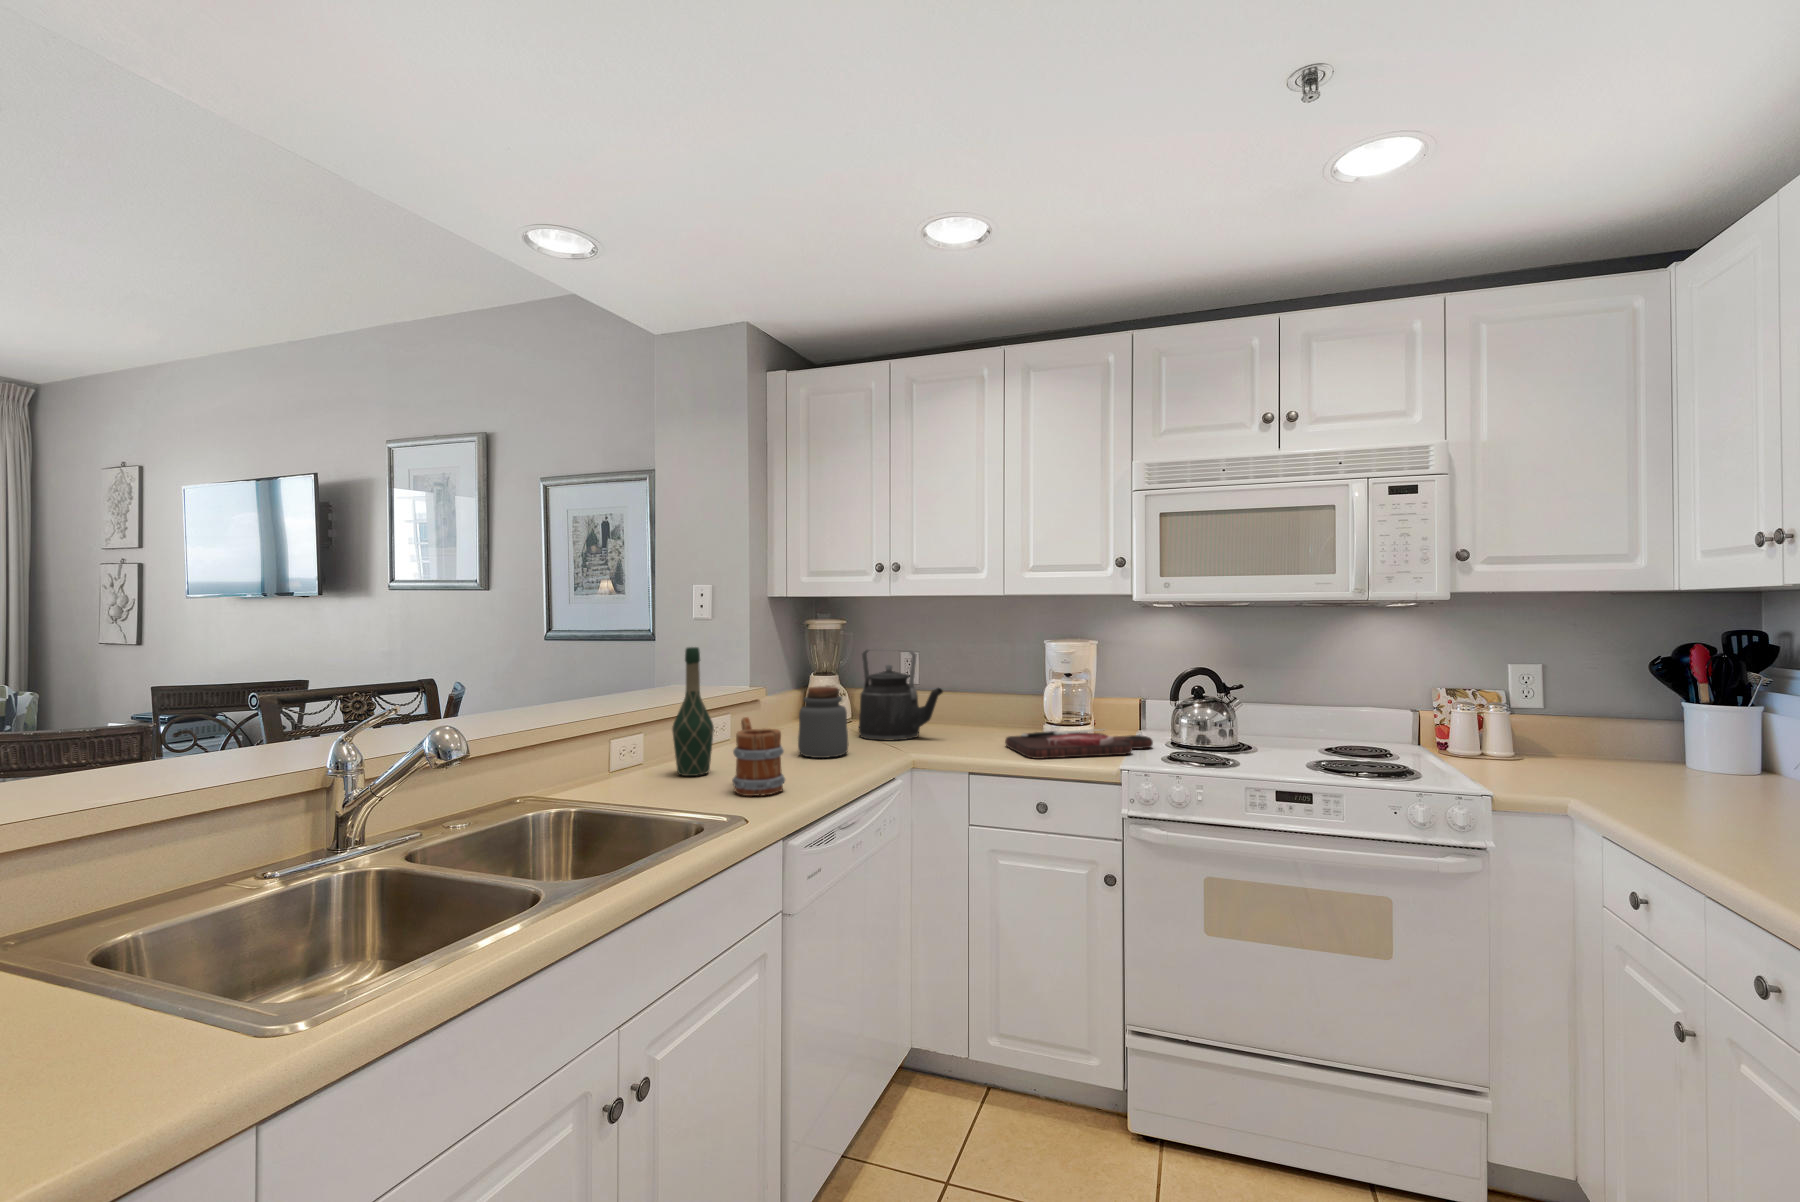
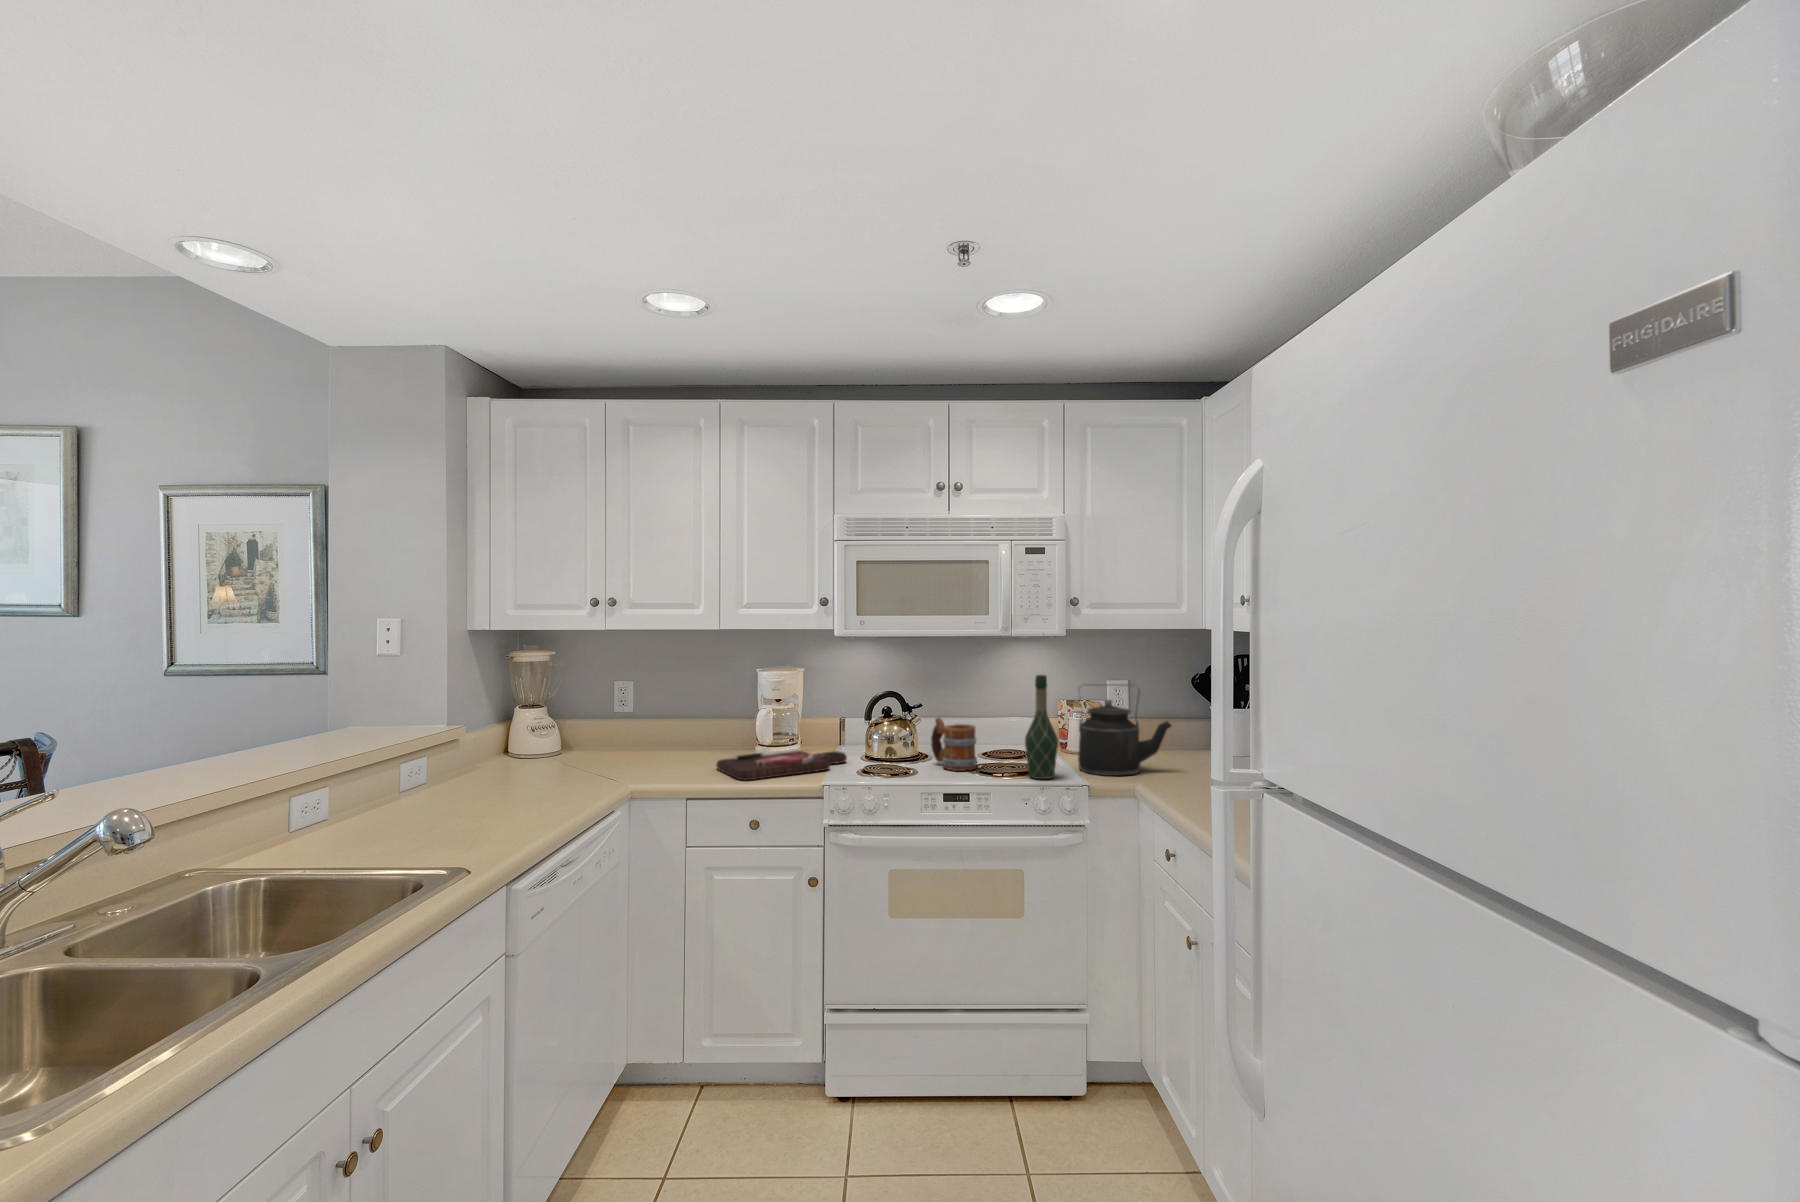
wine bottle: present [672,647,714,776] -> present [1025,675,1058,779]
kettle: present [859,649,943,740] -> present [1078,684,1171,776]
jar: present [798,686,849,758] -> none [509,724,563,796]
mug: present [732,717,785,796] -> present [931,717,977,771]

